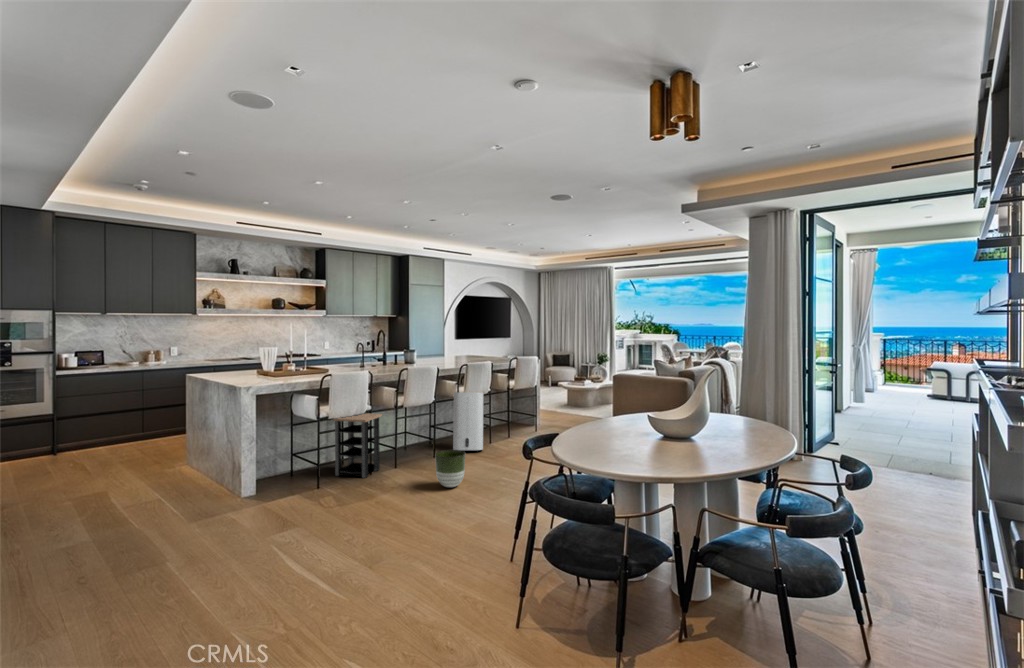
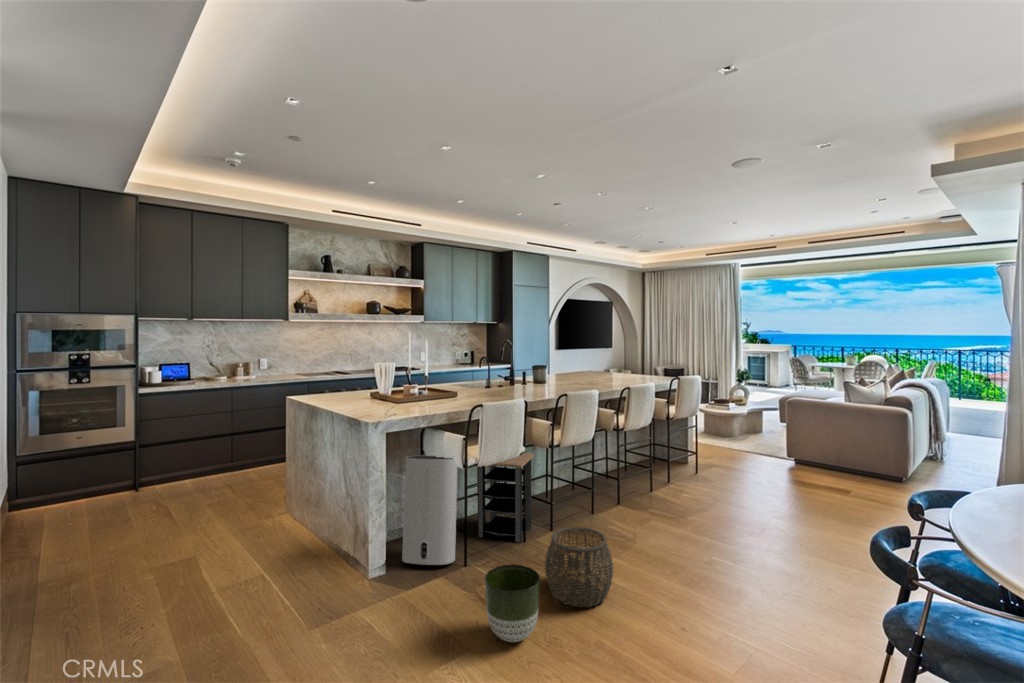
air purifier: present [453,392,483,451] -> present [402,455,458,565]
planter: present [435,450,465,487] -> present [485,564,540,642]
woven basket: none [366,457,414,508] -> present [545,527,613,607]

